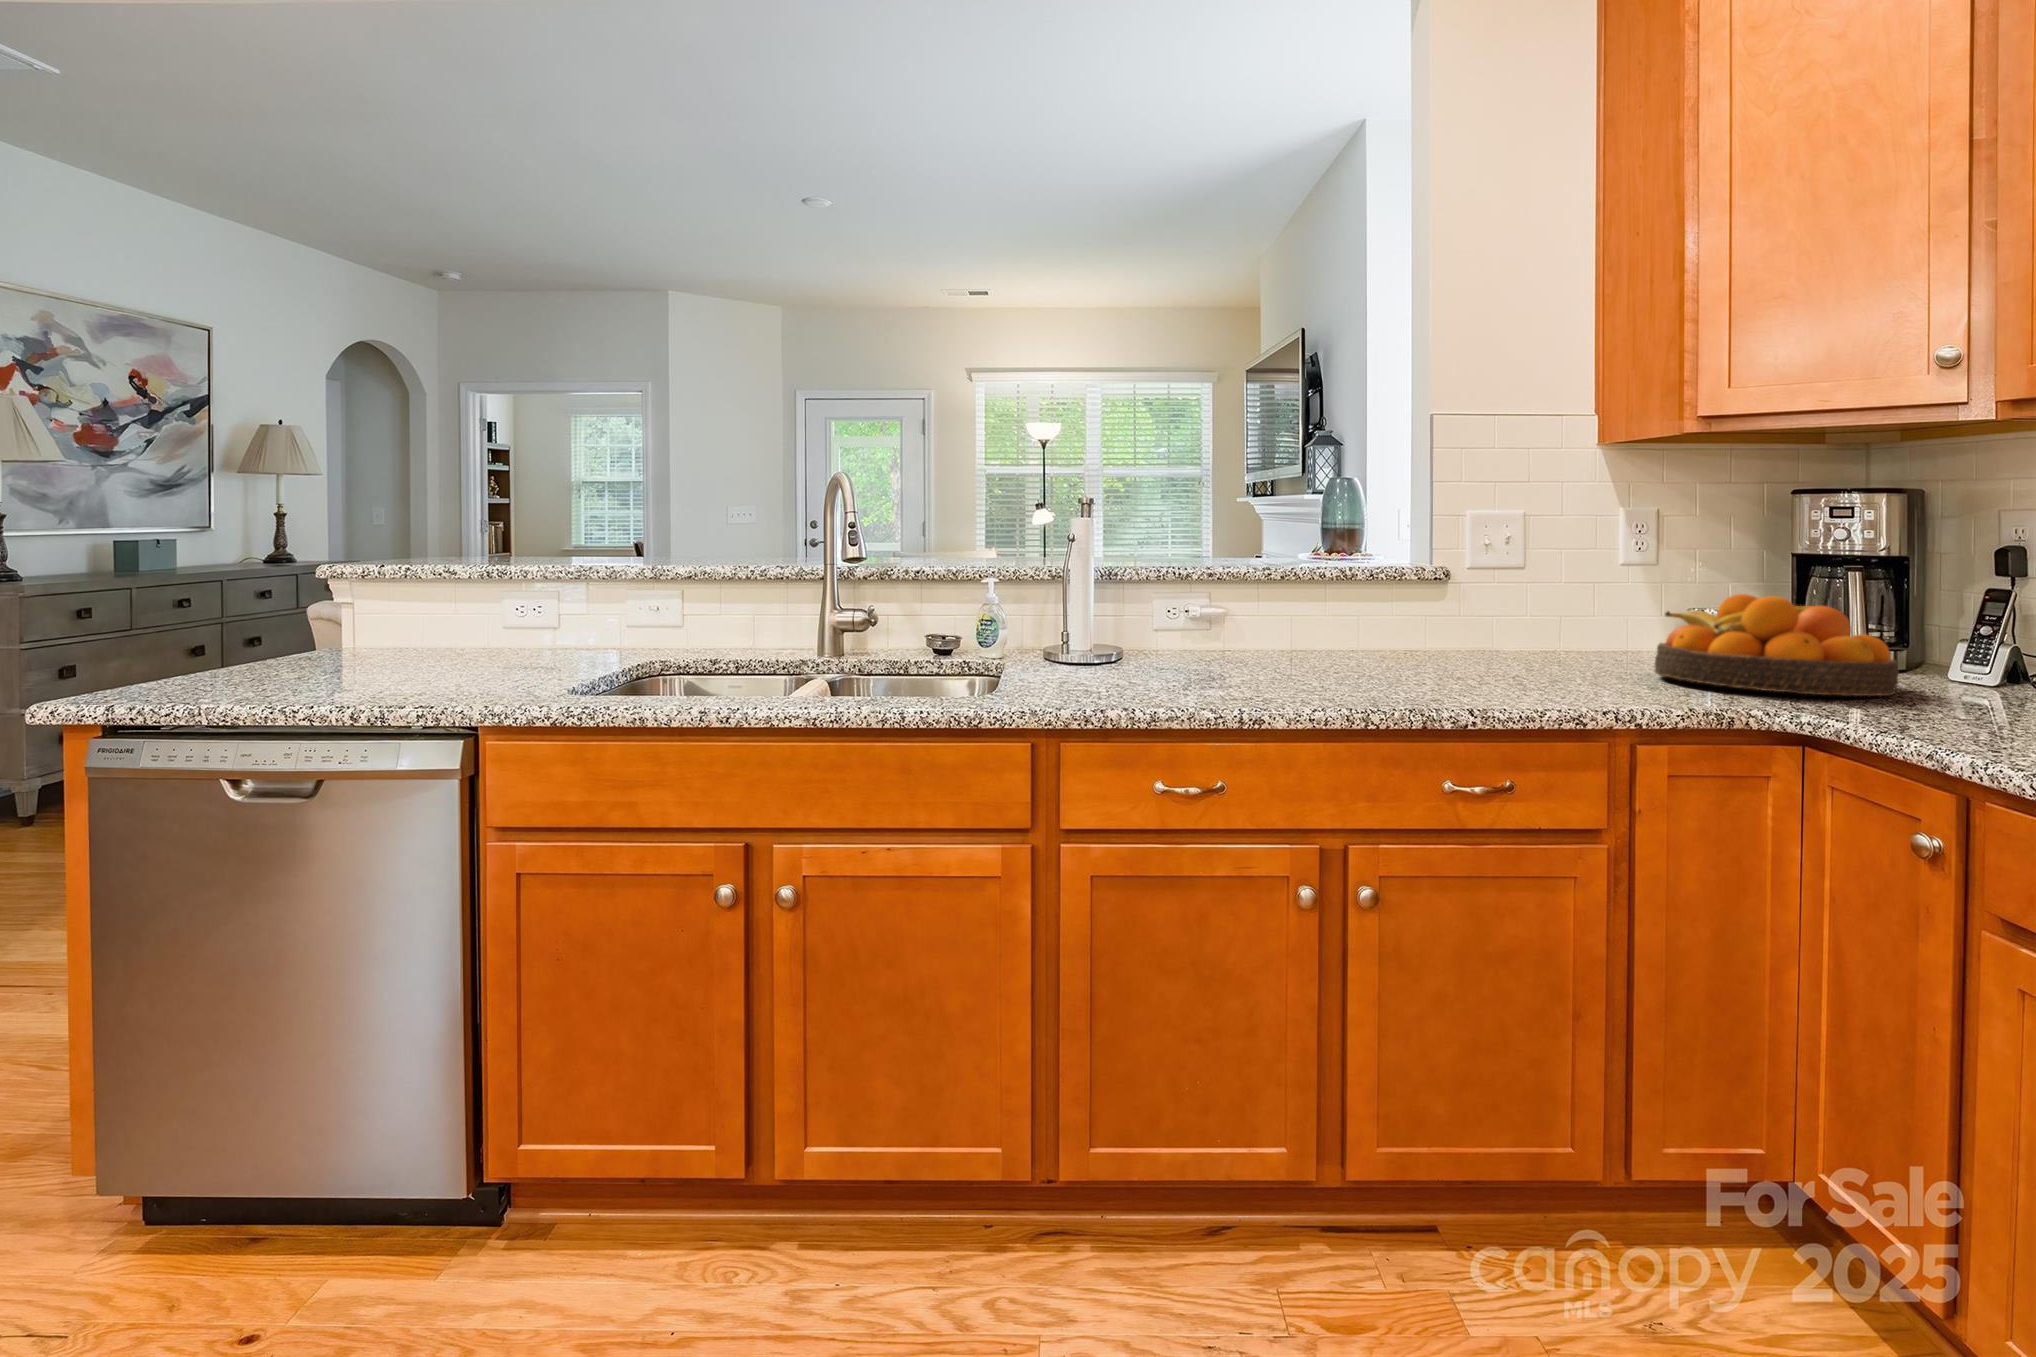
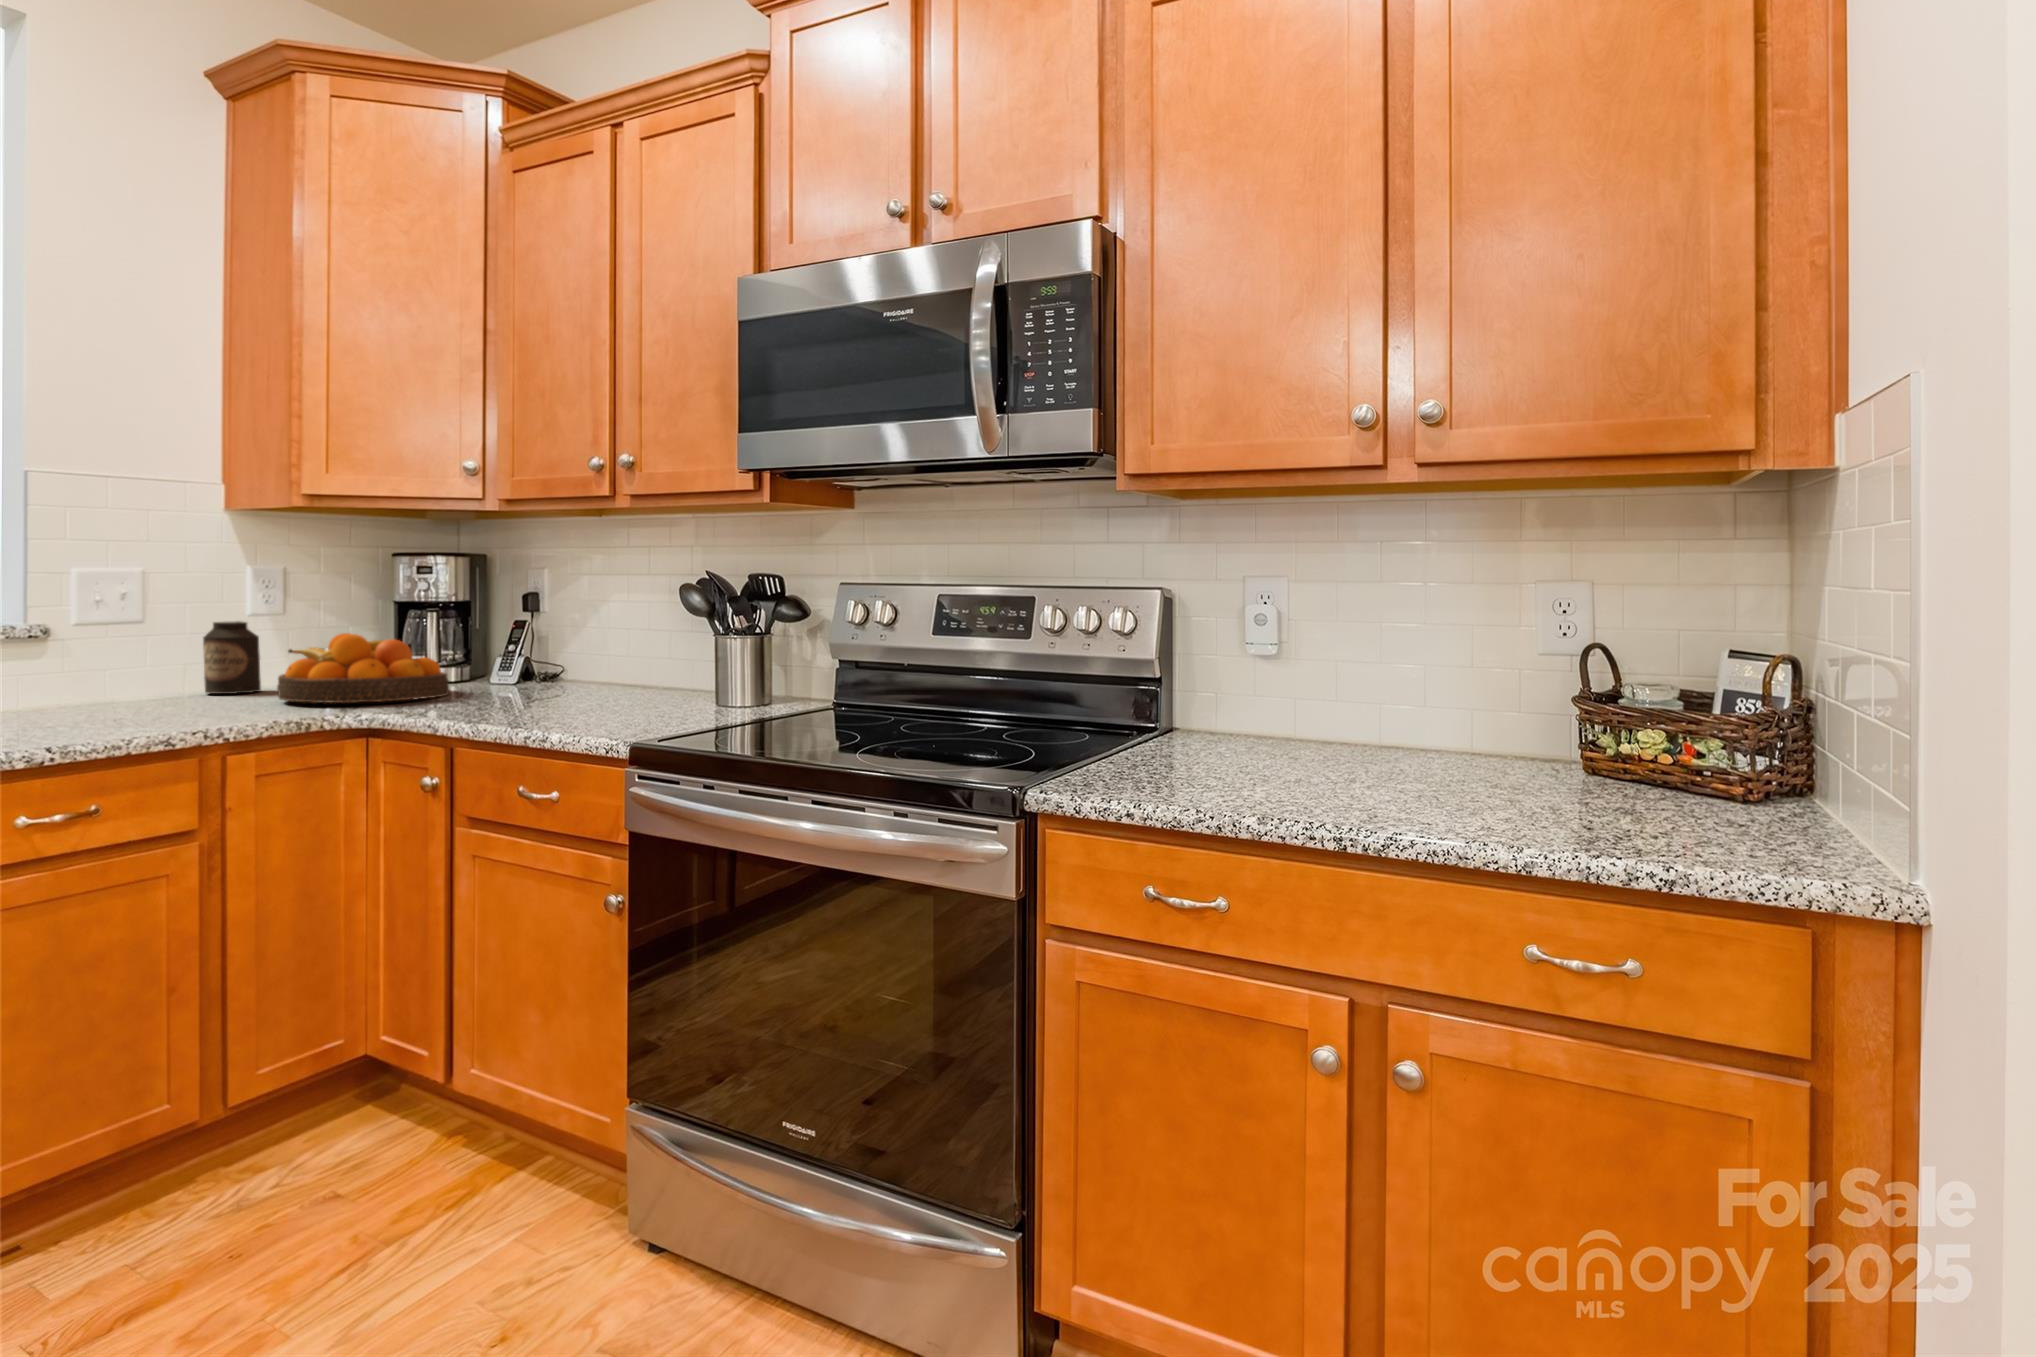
canister: none [1550,574,1615,661] -> present [203,621,261,694]

